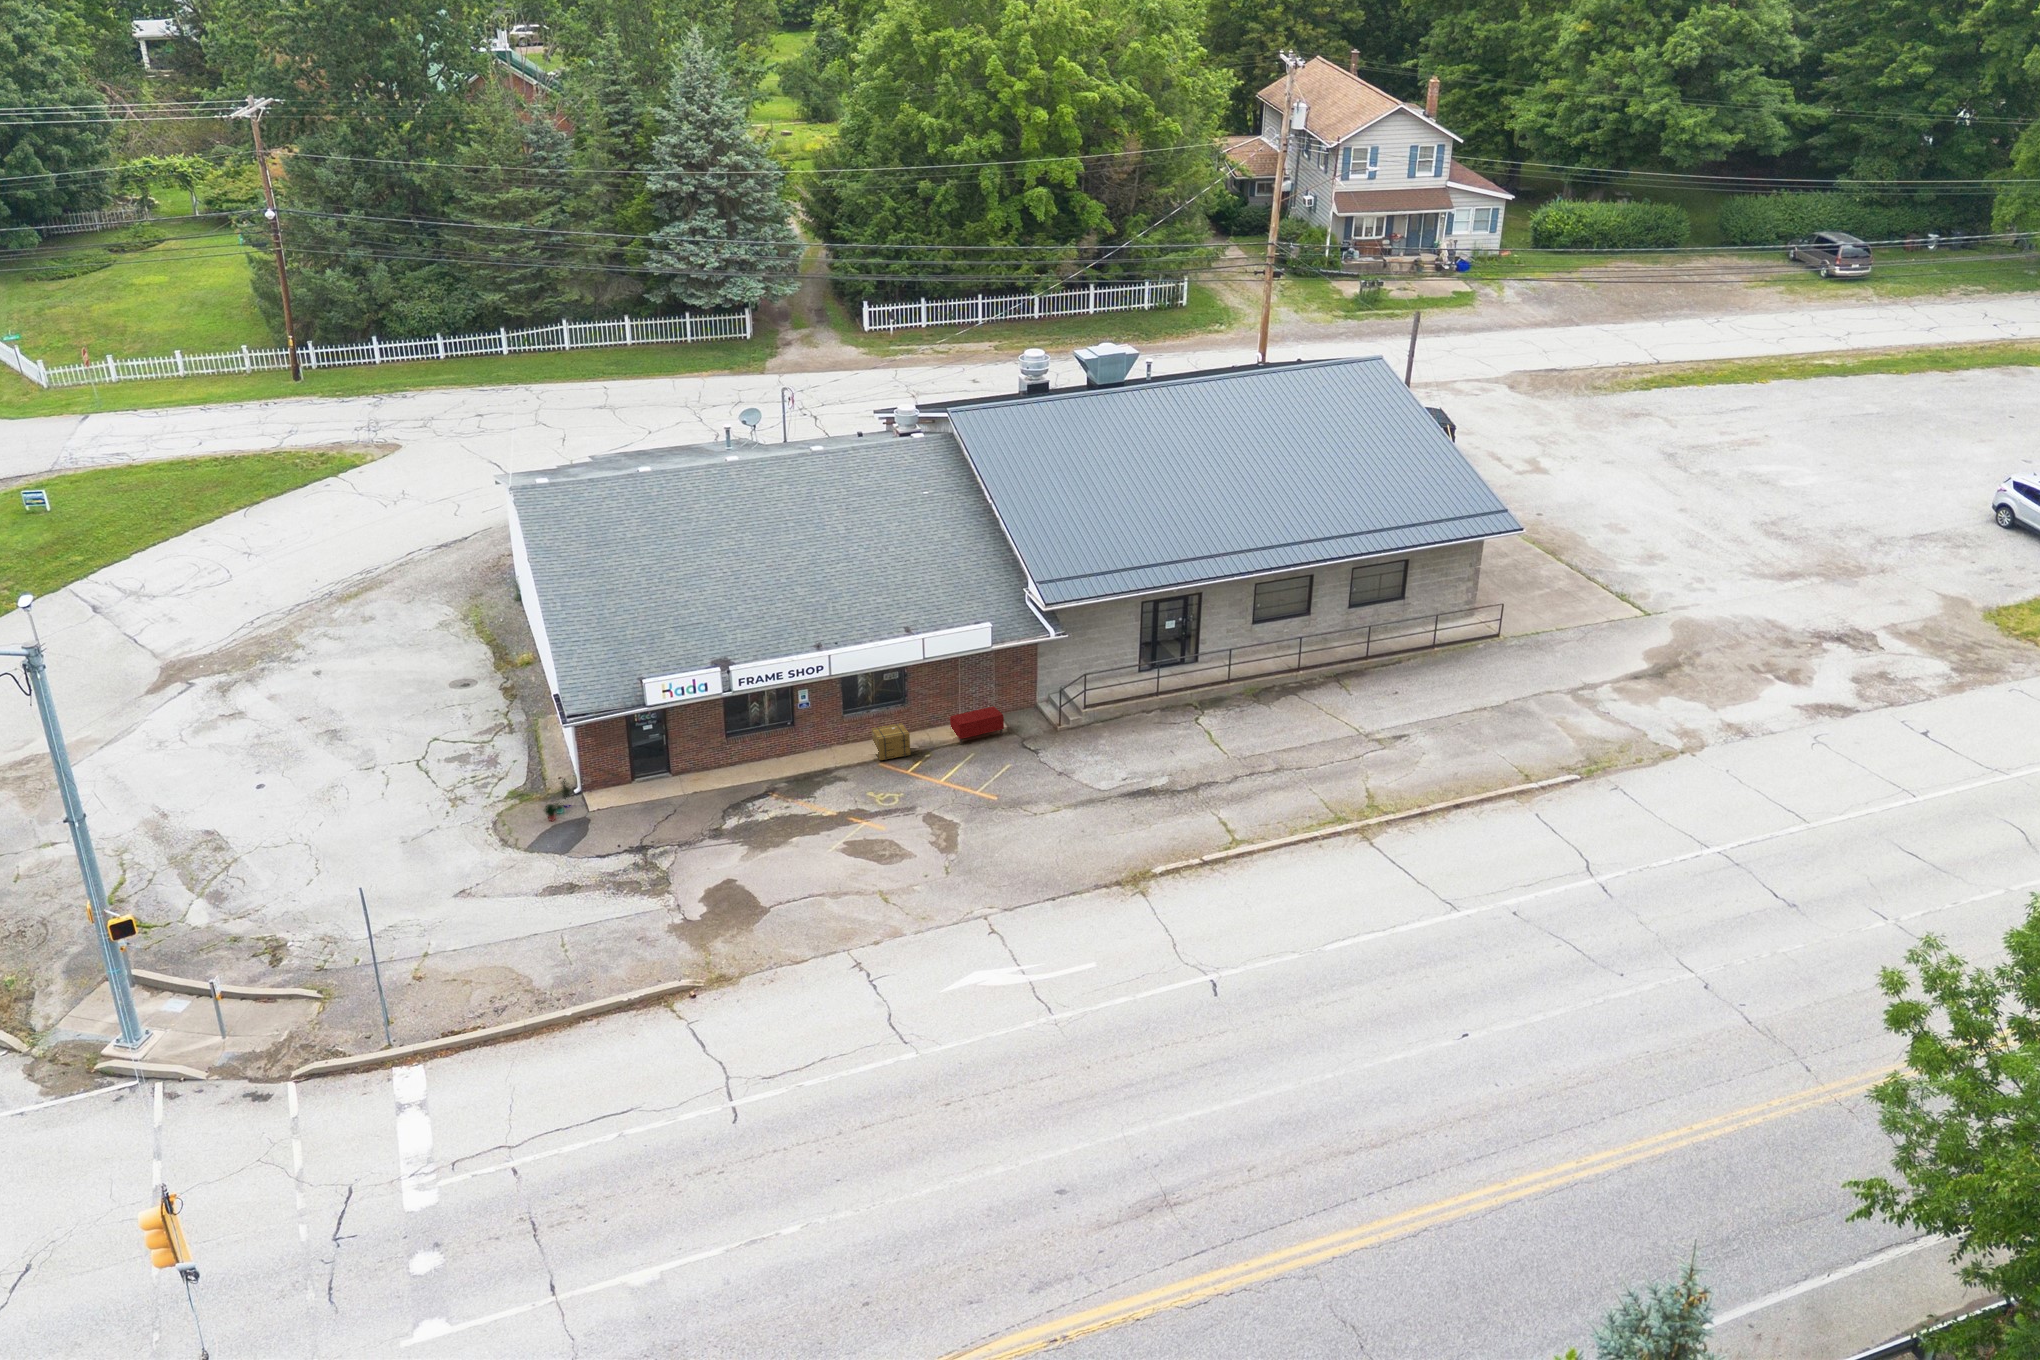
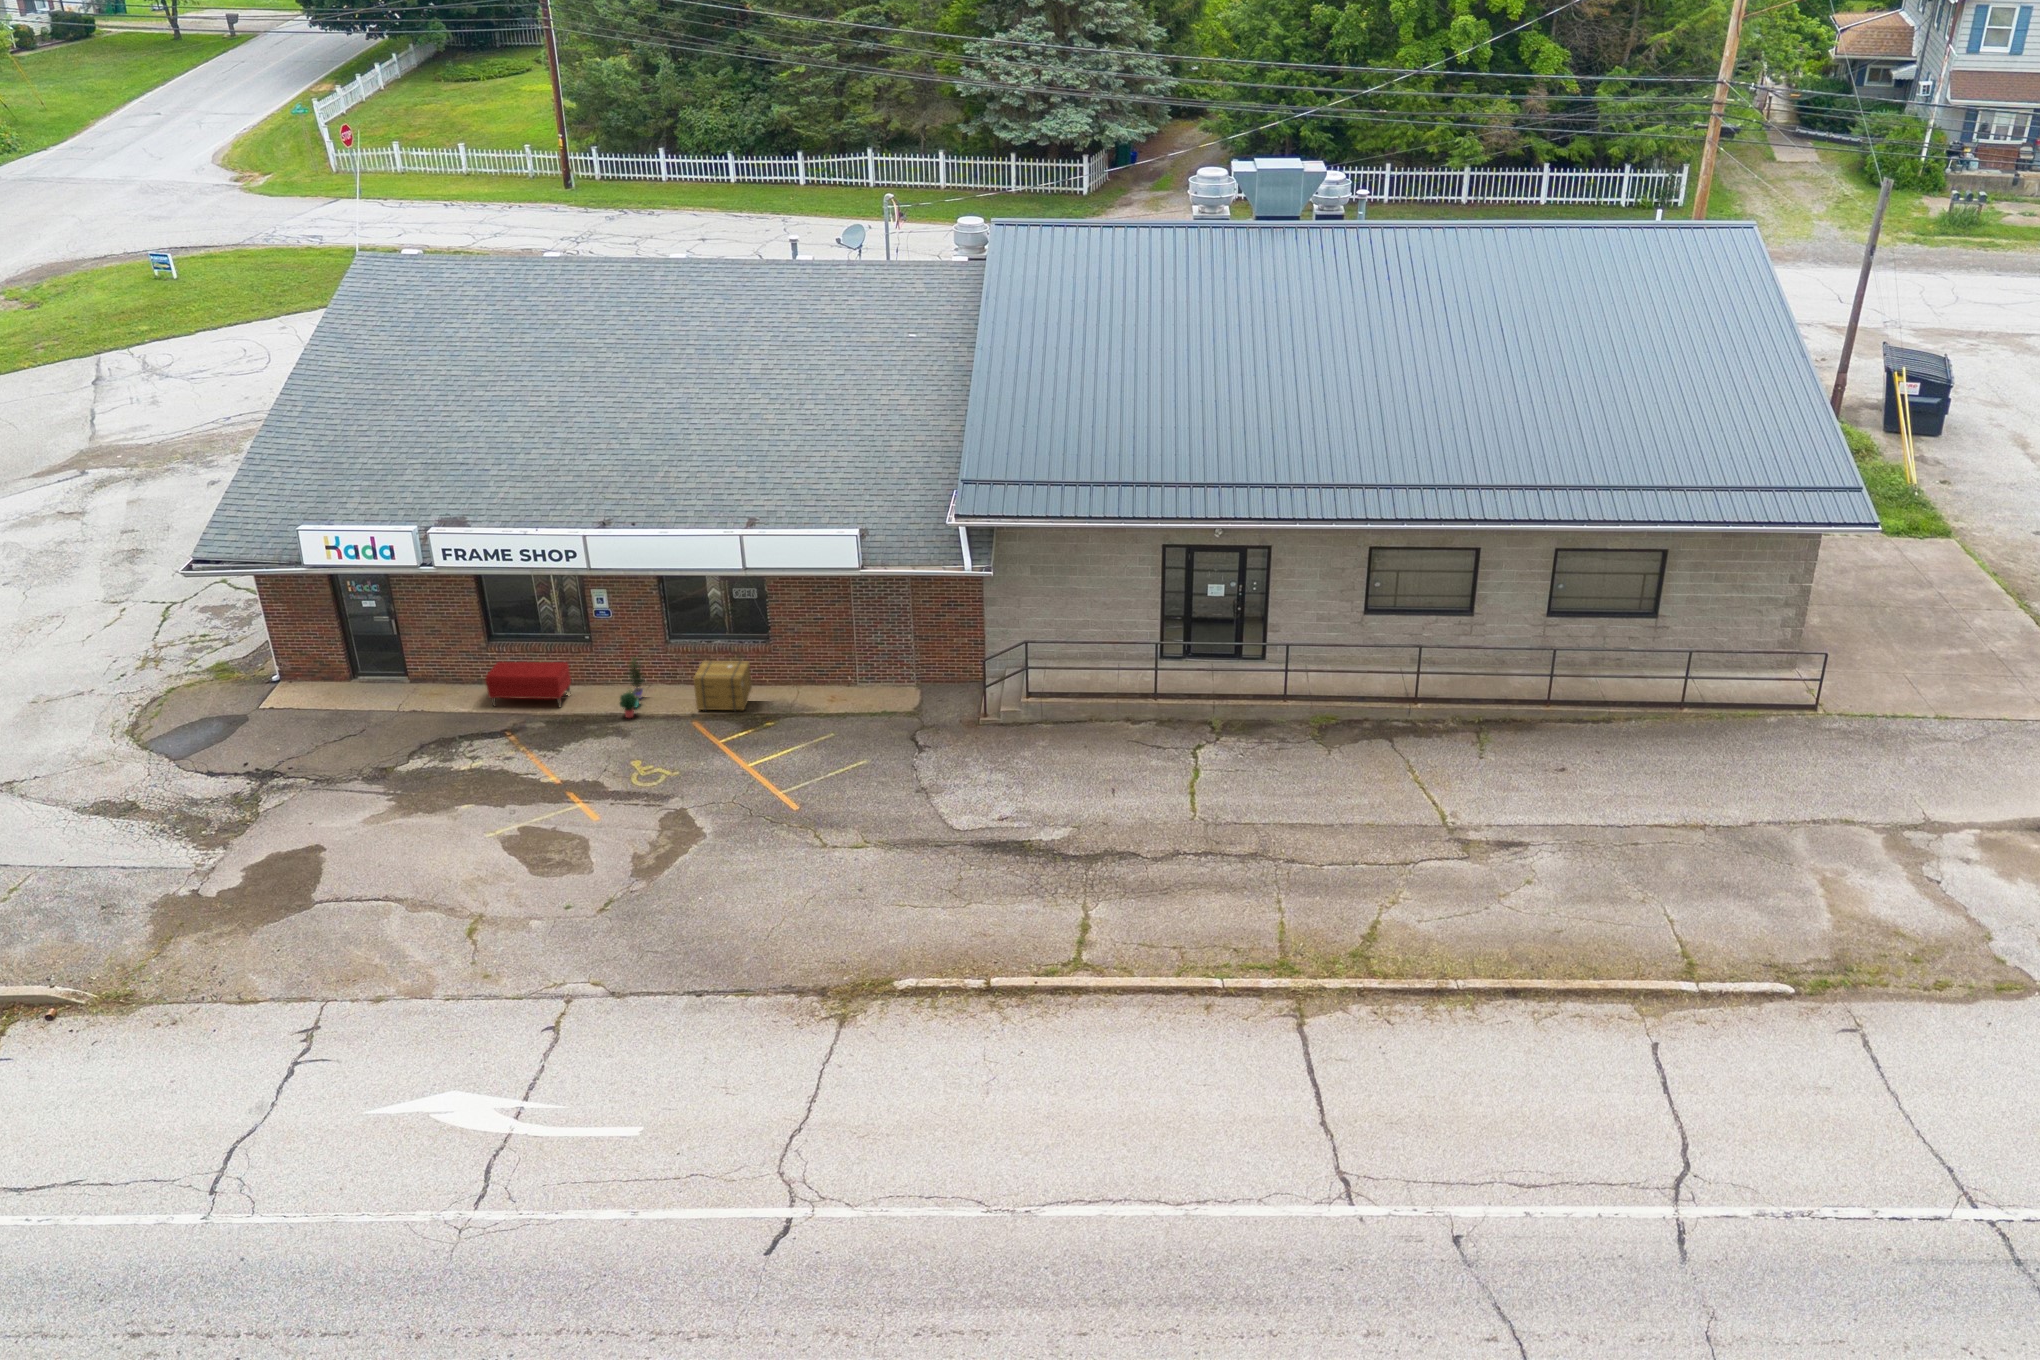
bench: present [950,706,1004,745] -> present [486,662,571,707]
potted plant: present [545,778,570,821] -> present [620,658,643,718]

